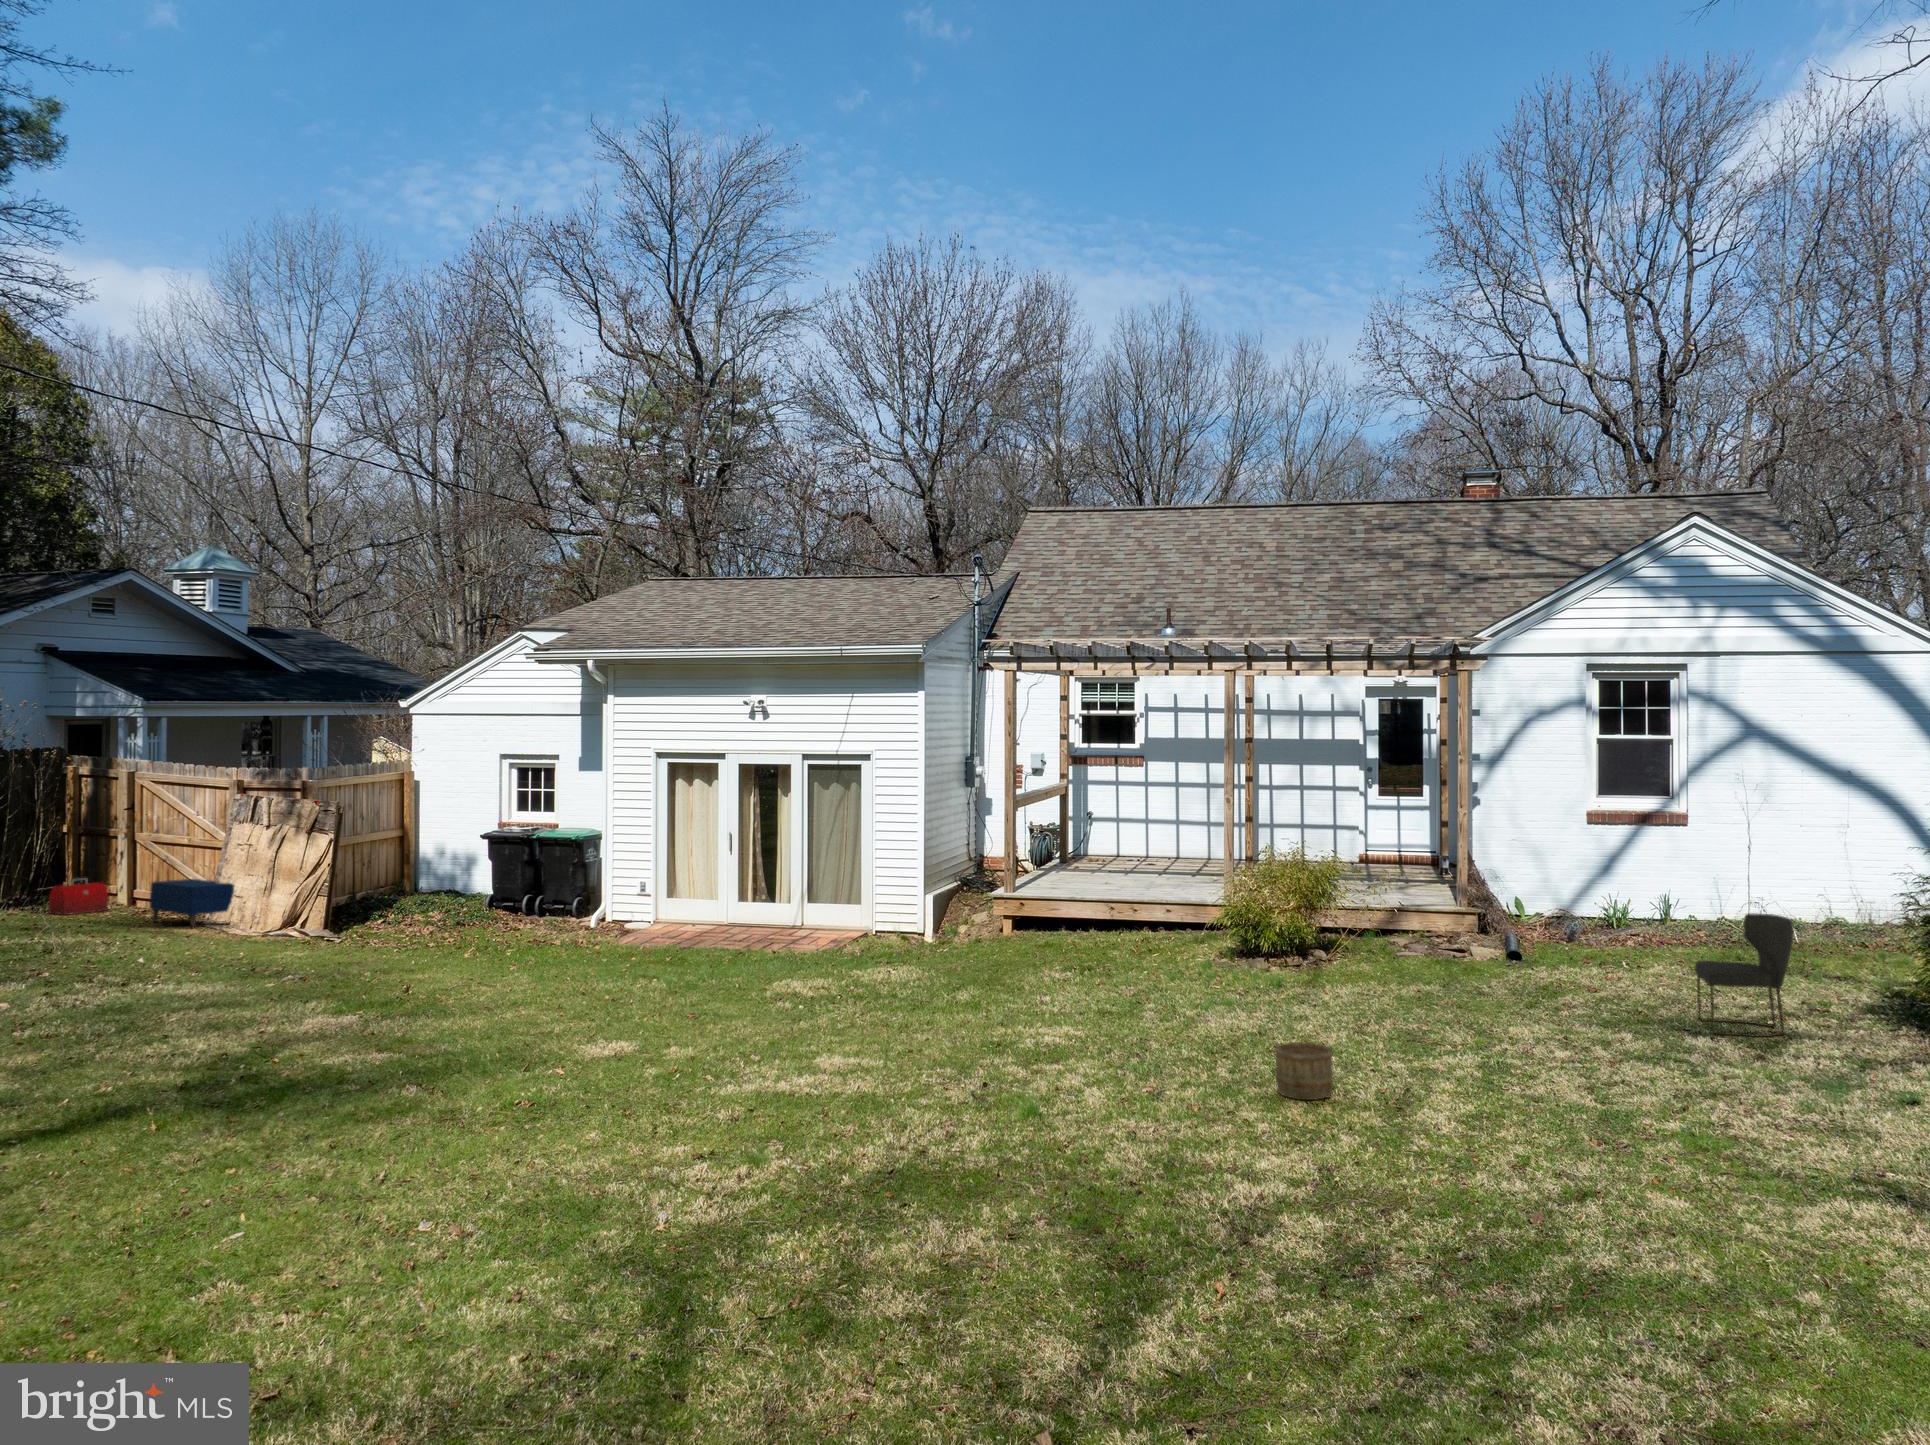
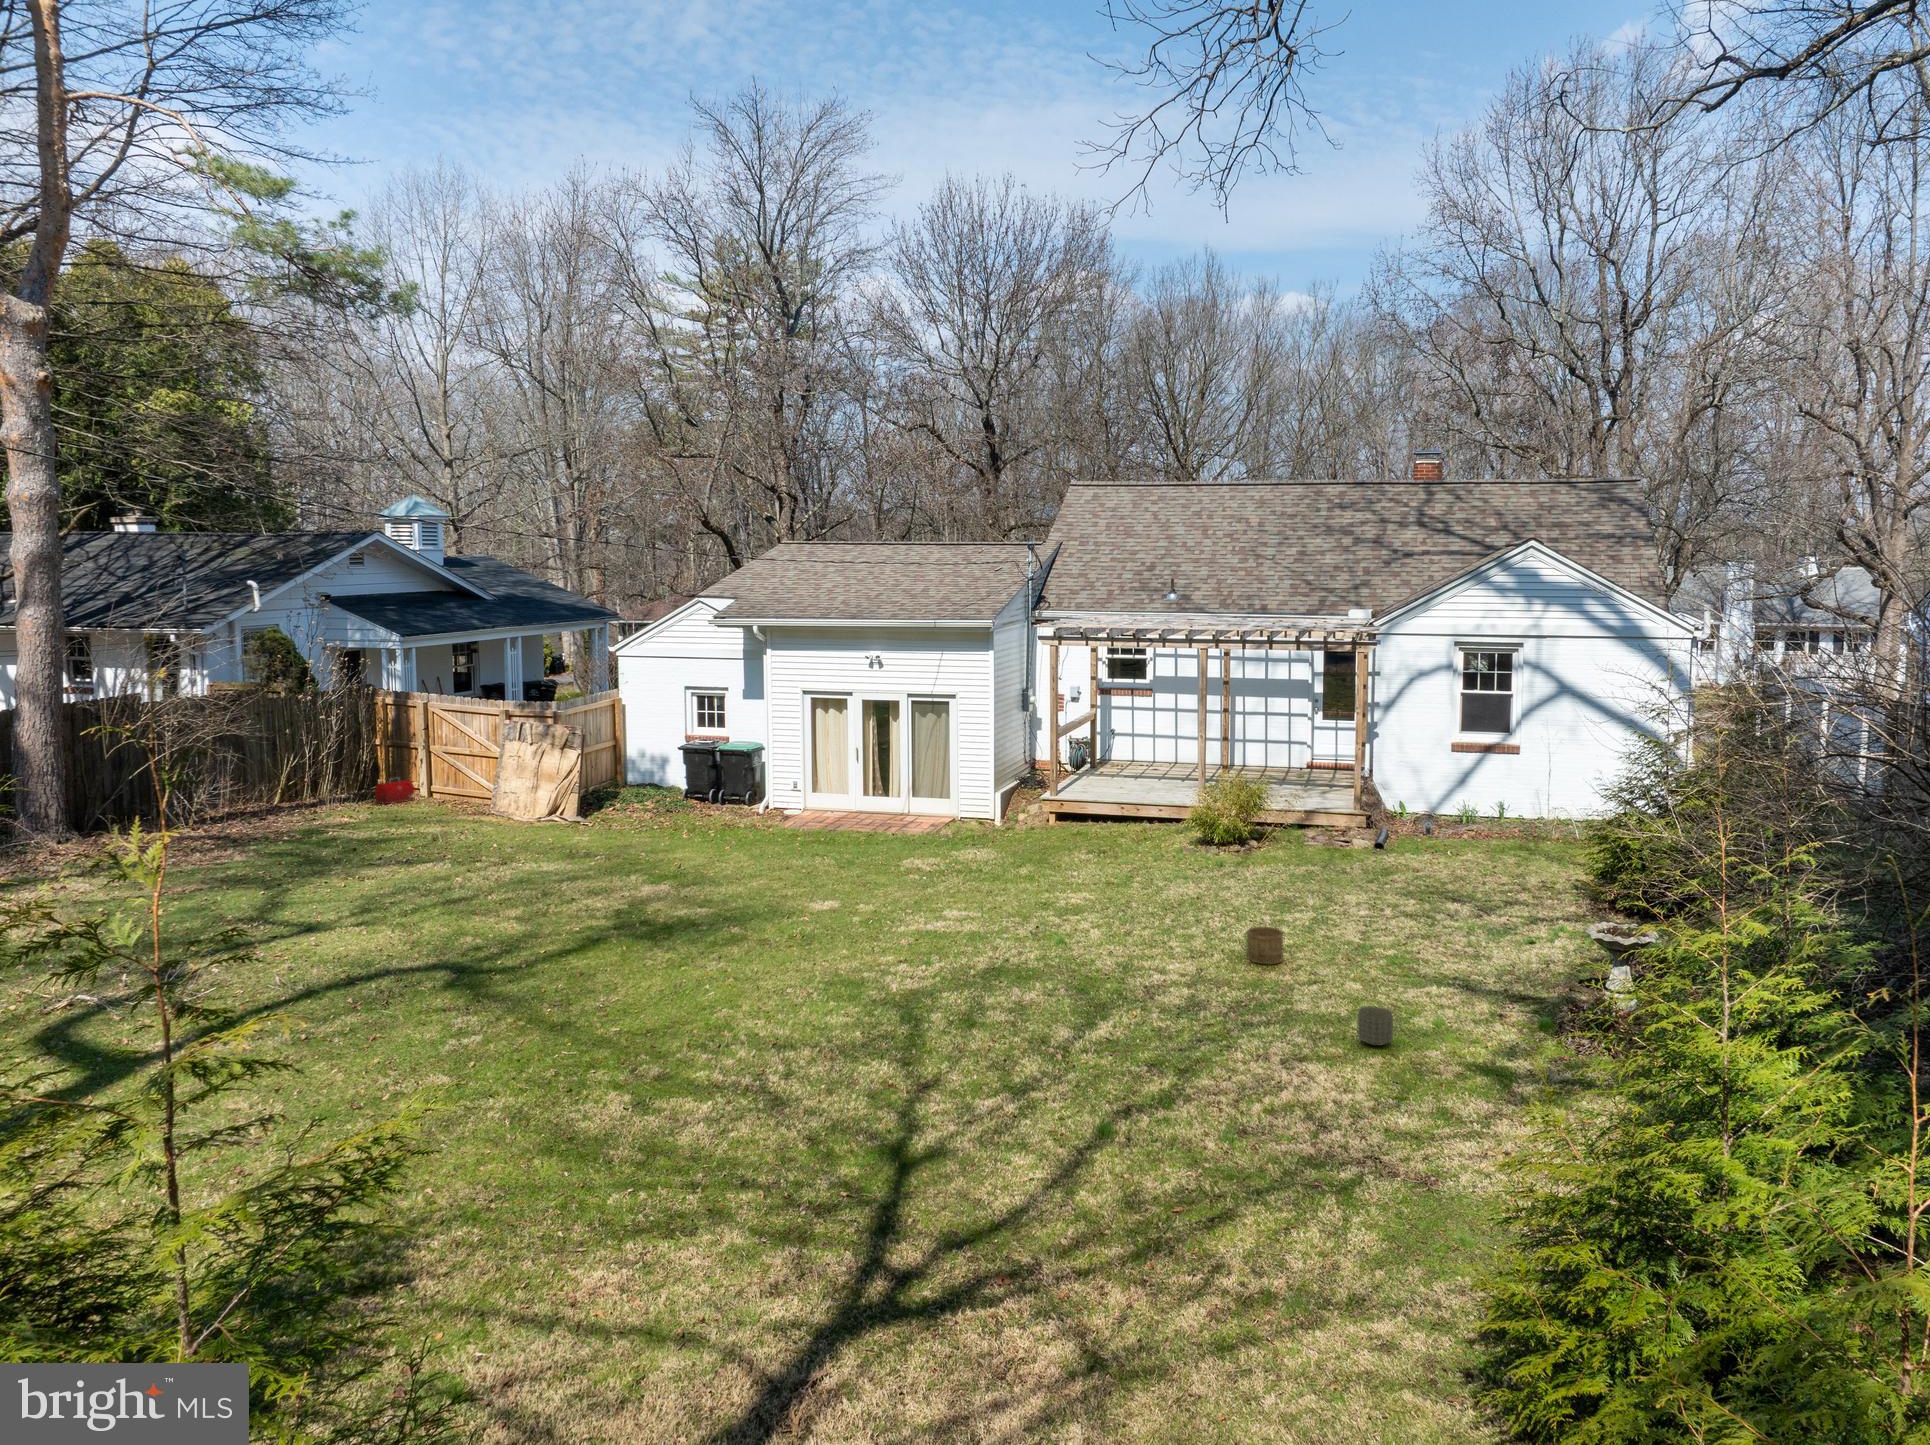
bench: present [150,879,234,928] -> none [450,780,510,817]
chair: present [1695,914,1794,1037] -> none [1531,831,1597,915]
planter: none [1459,1146,1518,1212] -> present [1358,1006,1393,1046]

